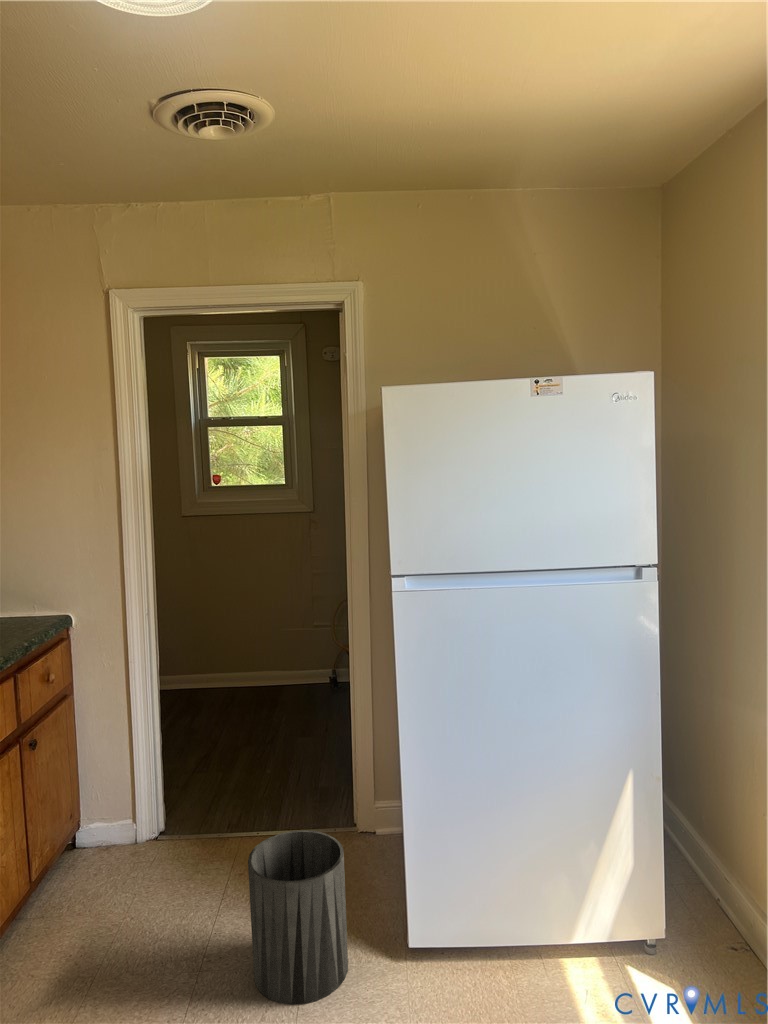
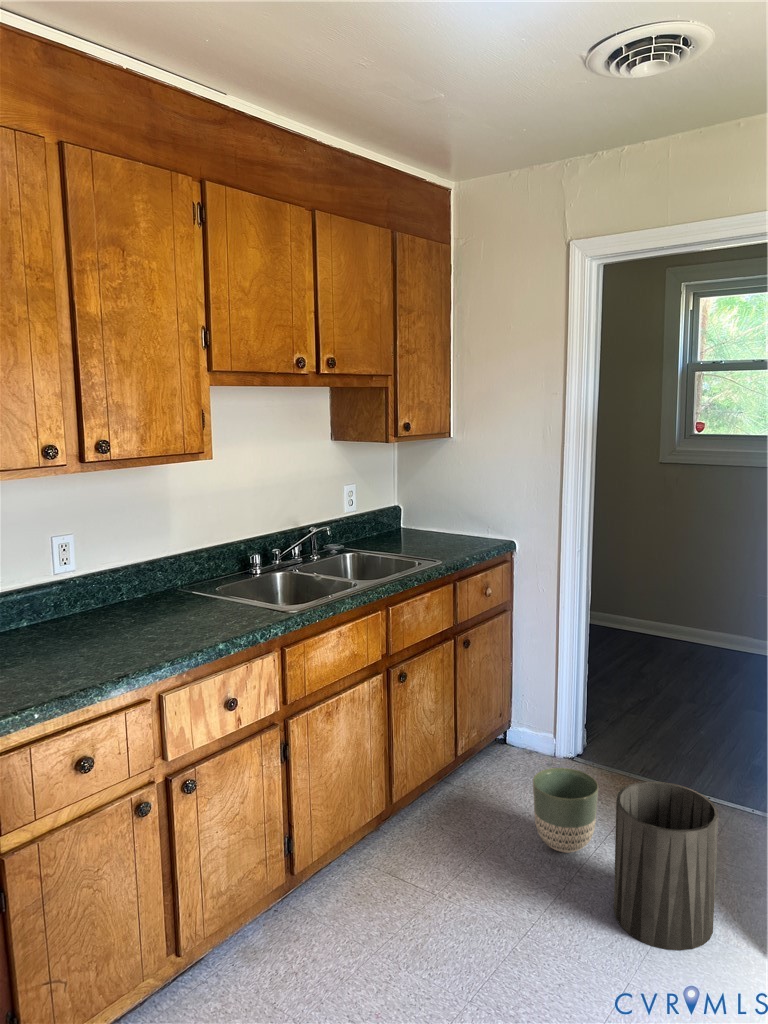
planter: none [142,850,214,947] -> present [533,768,598,853]

